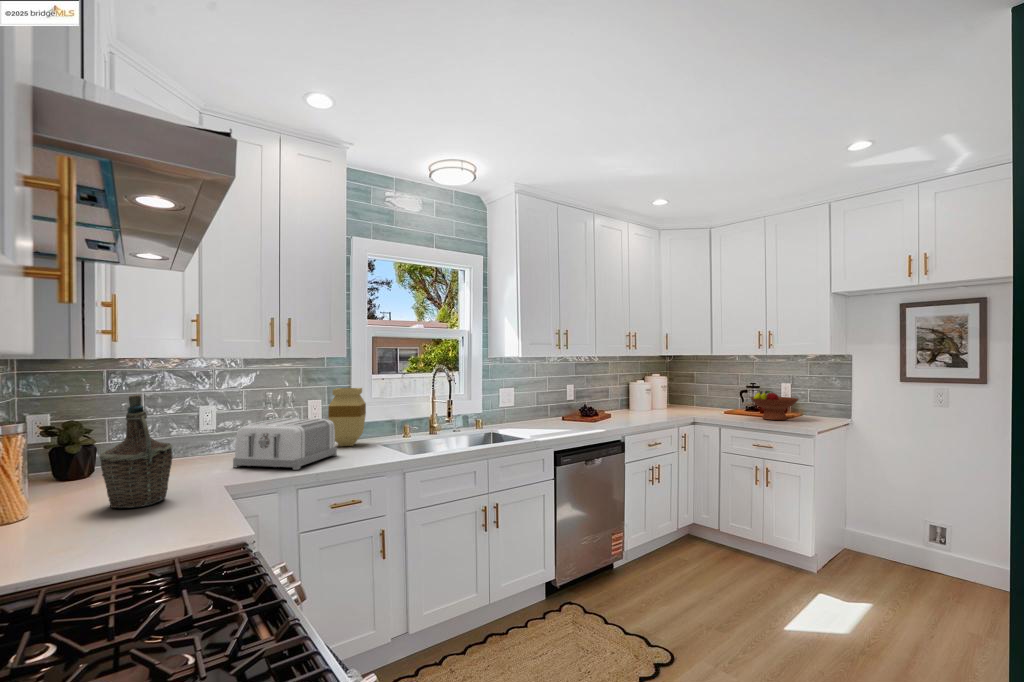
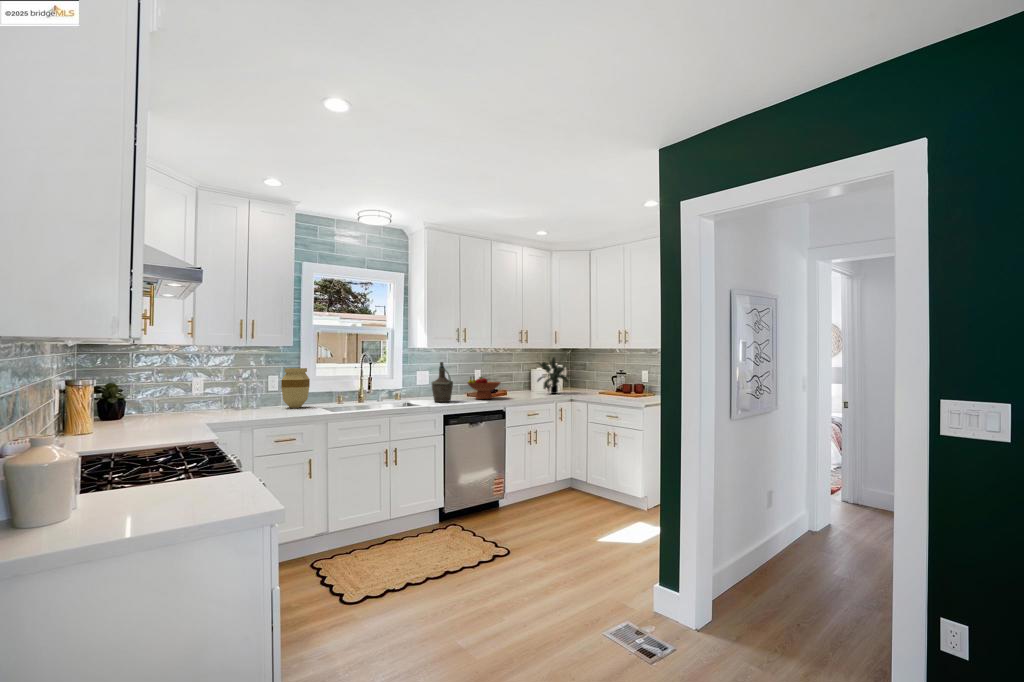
potted plant: none [641,363,691,414] -> present [537,357,570,394]
fruit bowl: present [750,391,798,420] -> present [467,377,501,399]
bottle: present [99,395,173,508] -> present [432,362,453,402]
toaster: present [233,418,337,470] -> none [213,386,284,417]

